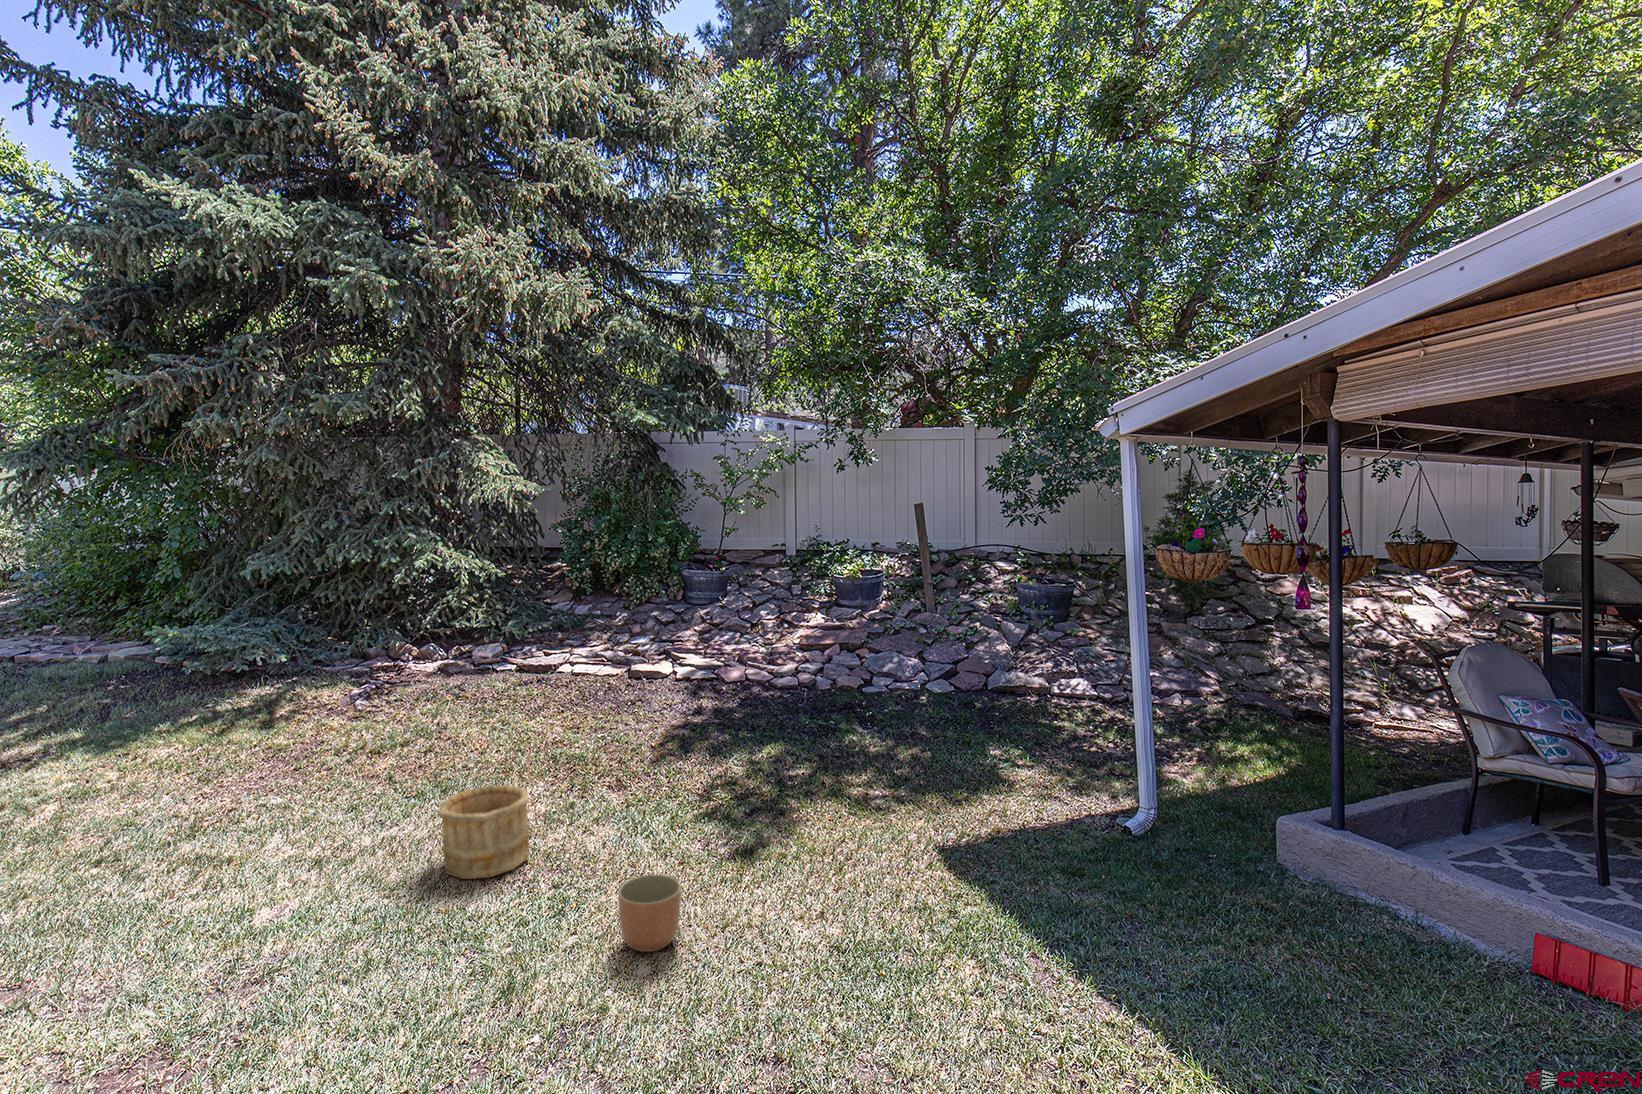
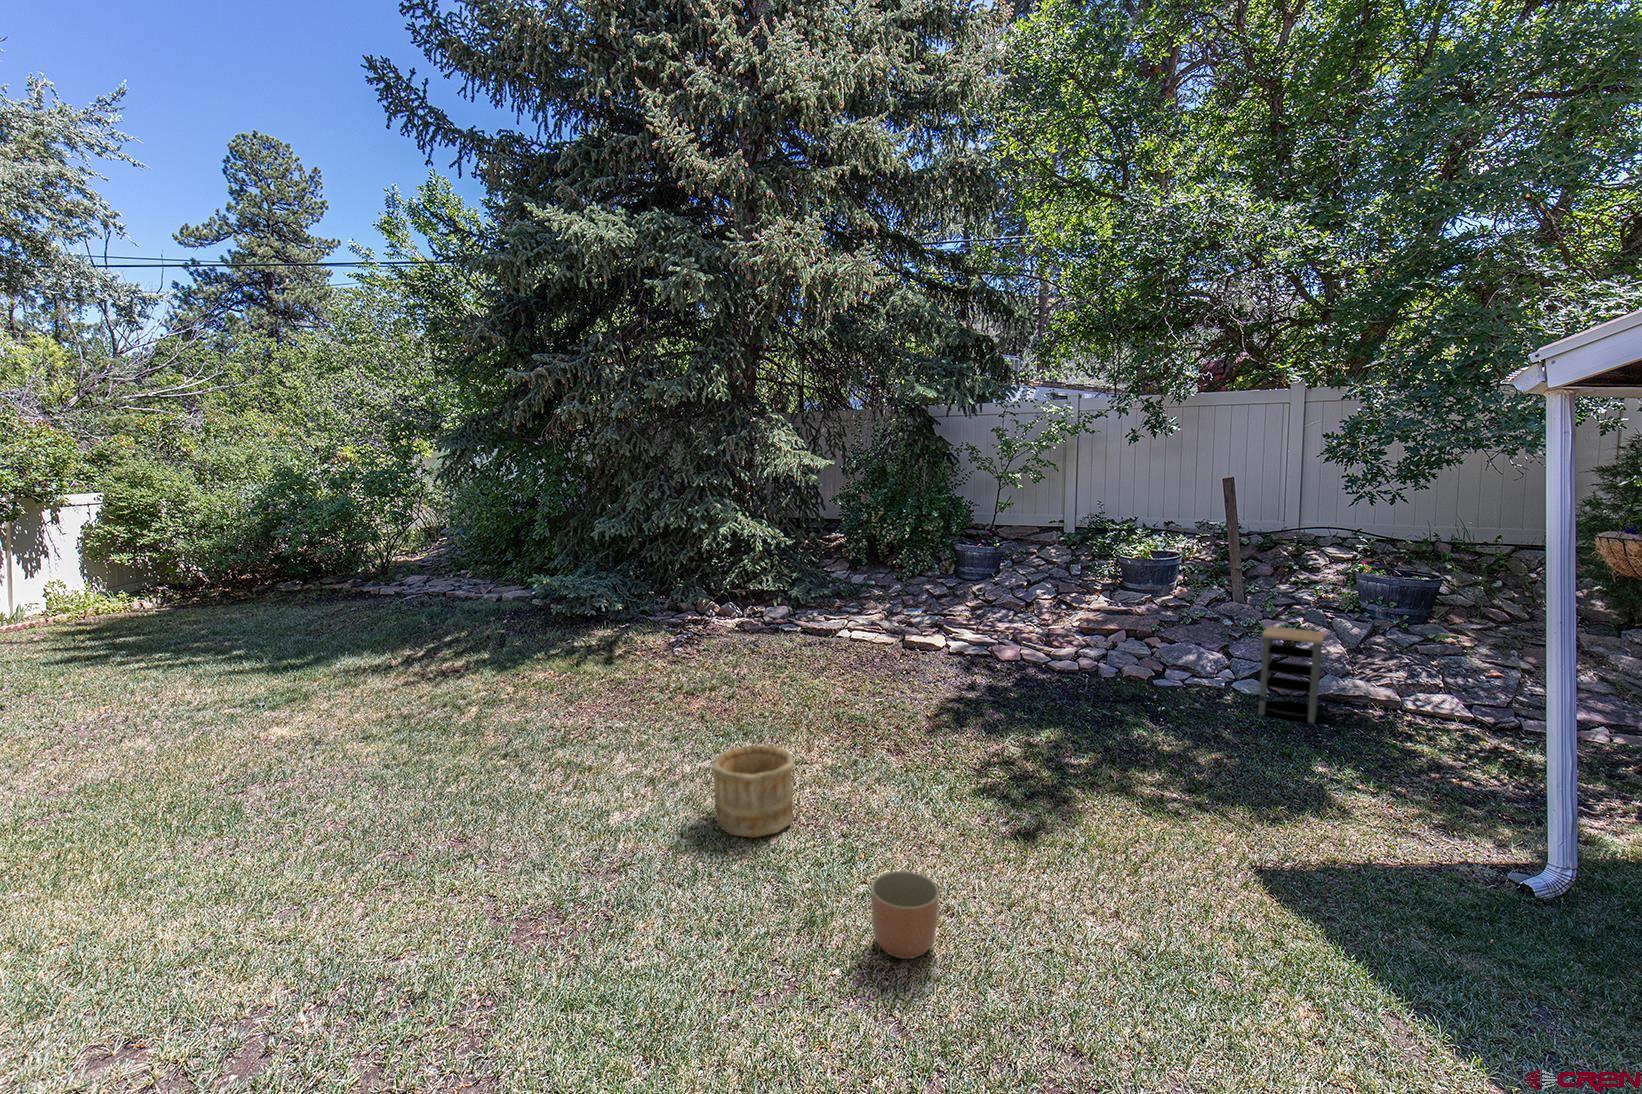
side table: none [947,632,993,712] -> present [1258,626,1325,723]

